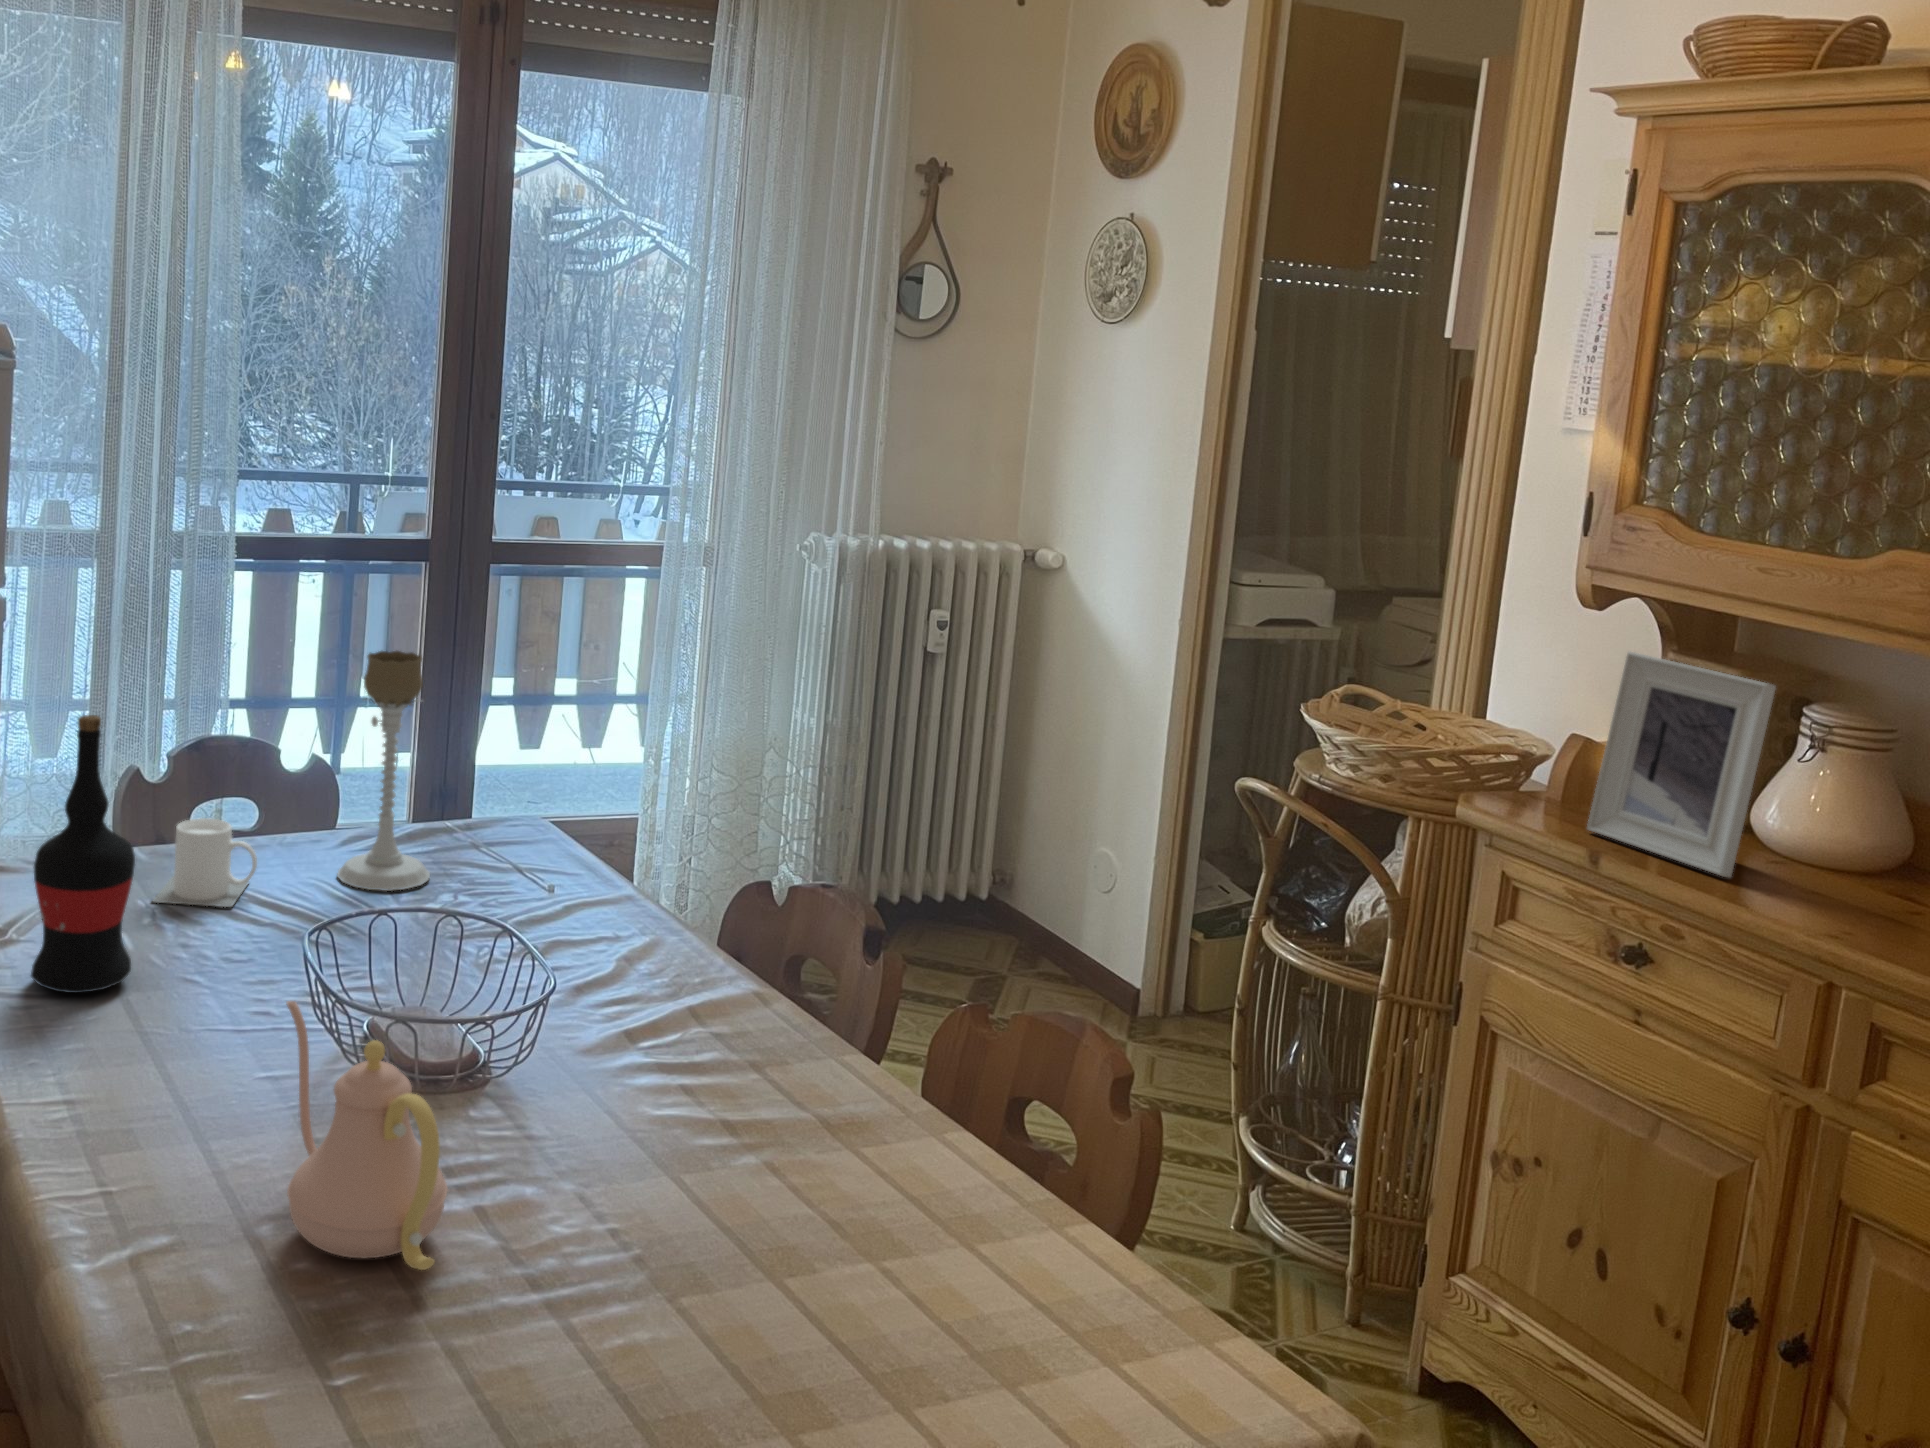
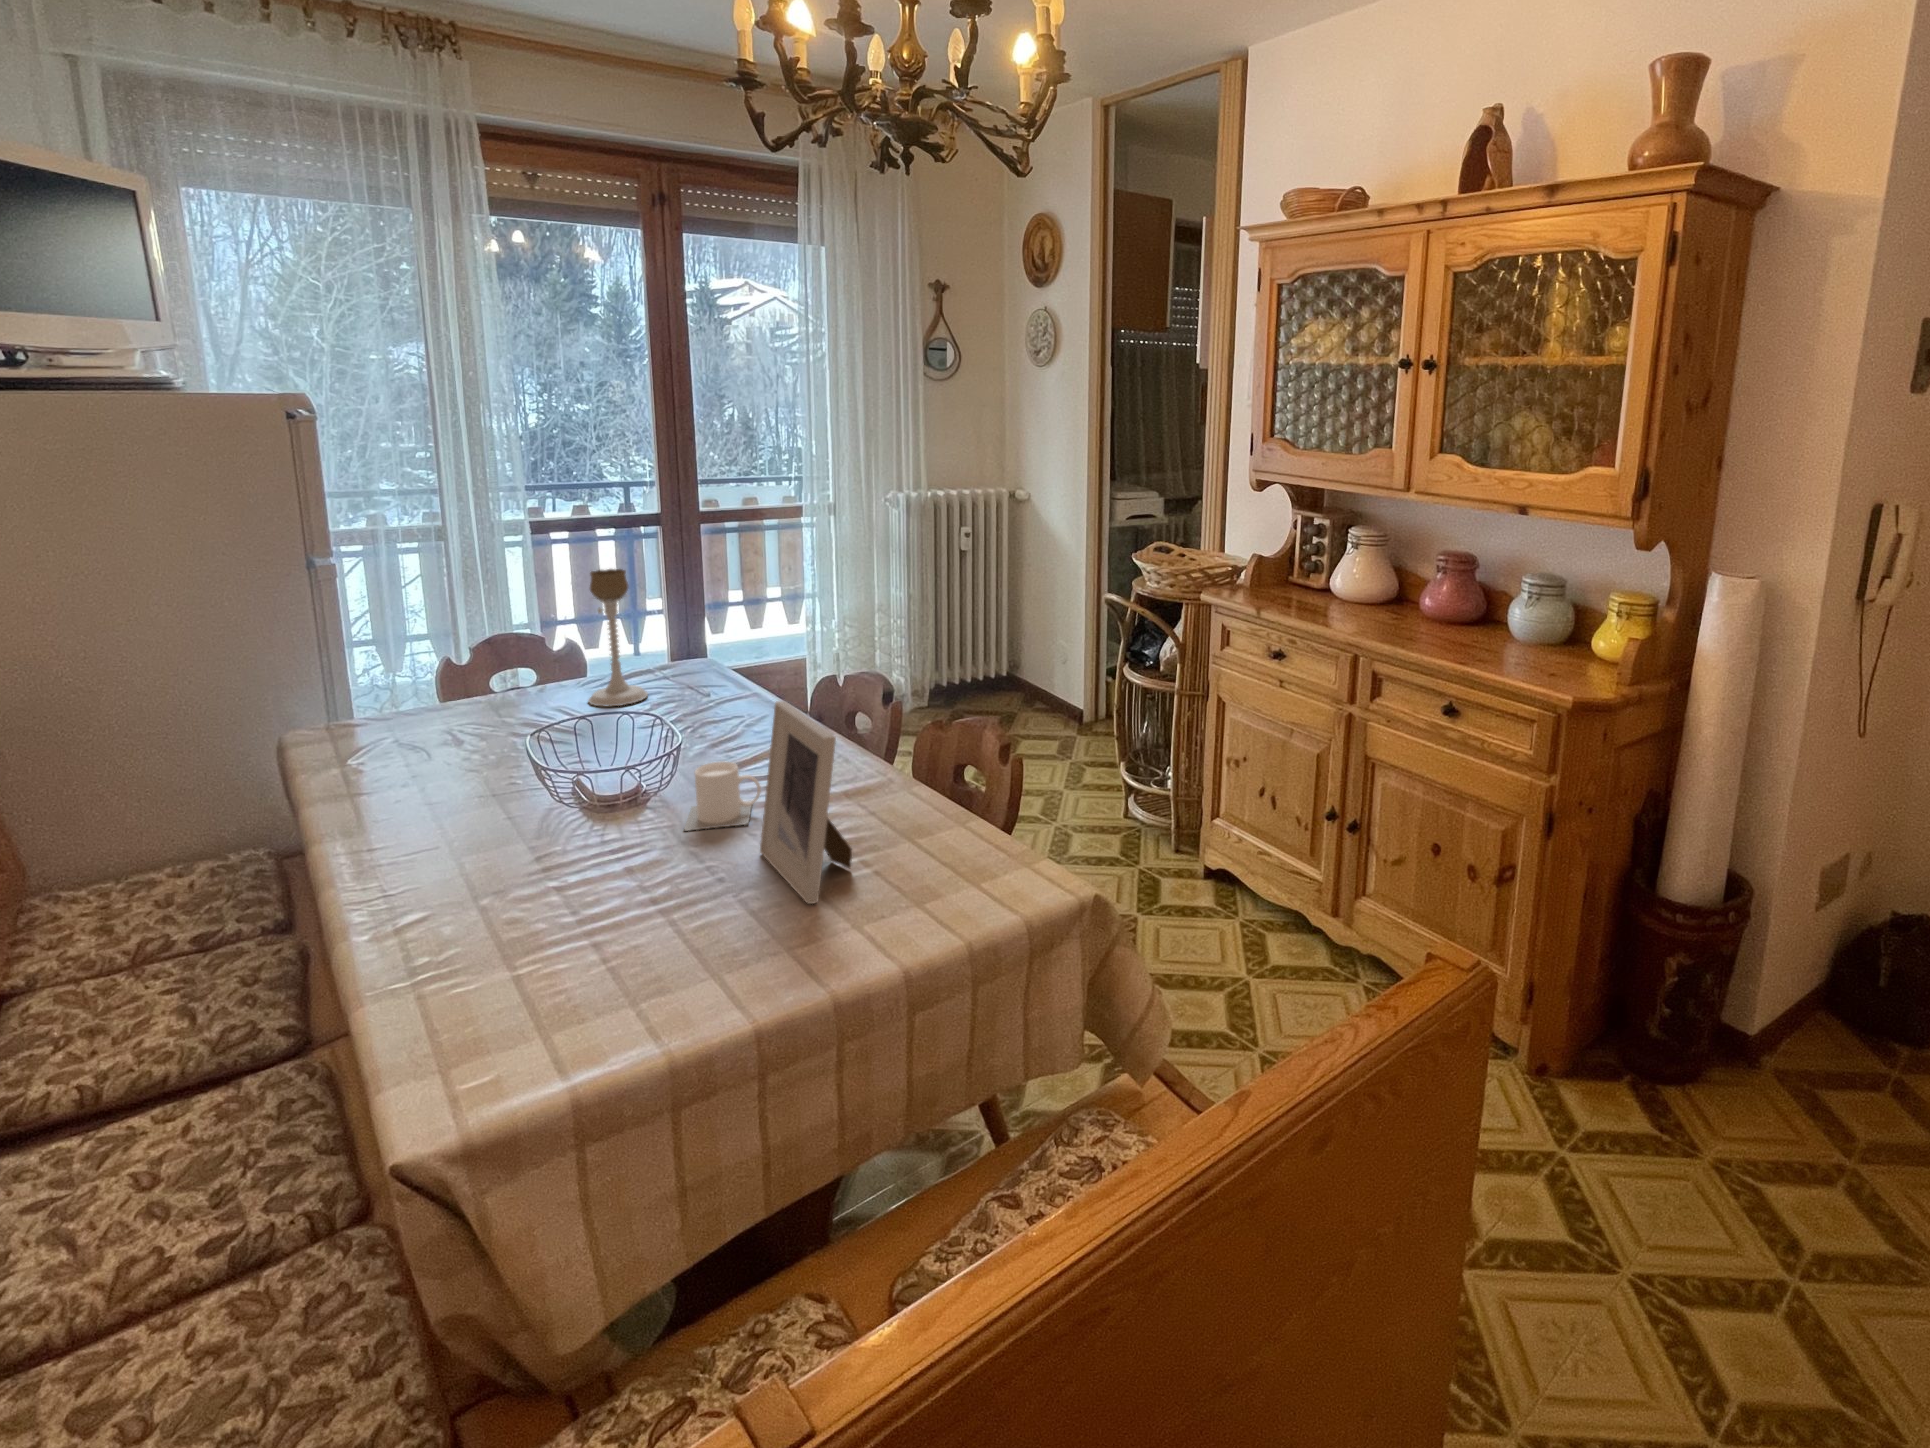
picture frame: present [1587,652,1776,877] -> present [760,701,852,904]
wine bottle: present [31,715,135,993] -> none [358,620,440,787]
mug: present [153,818,257,907] -> present [684,762,761,831]
teapot: present [287,1001,448,1270] -> none [522,763,631,894]

